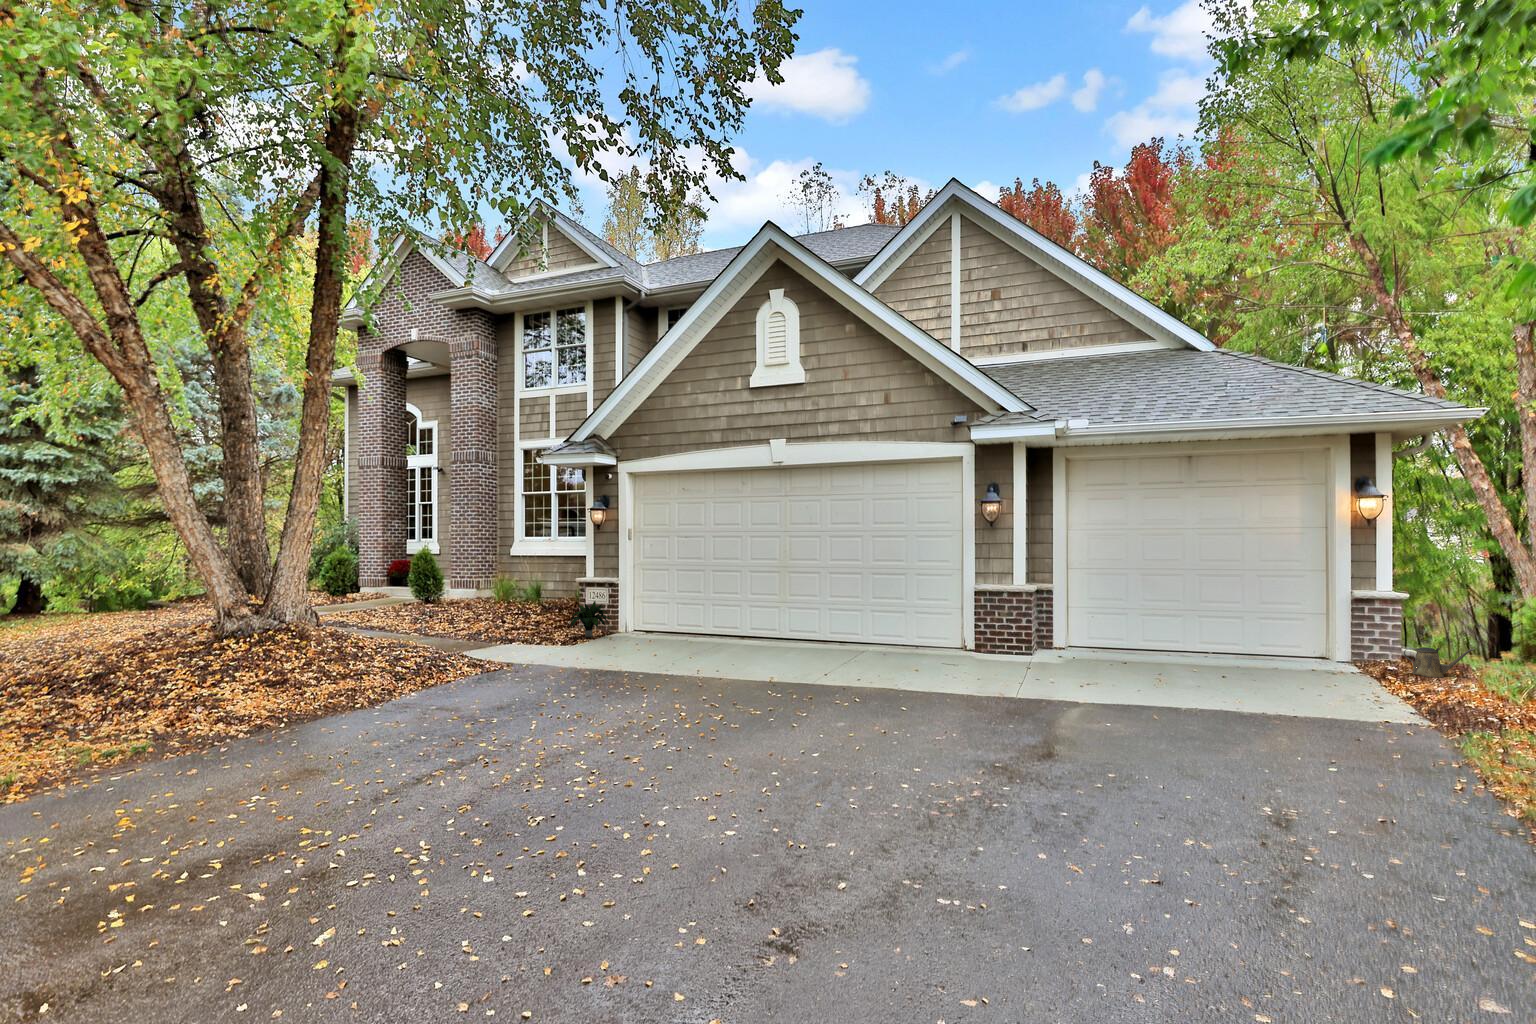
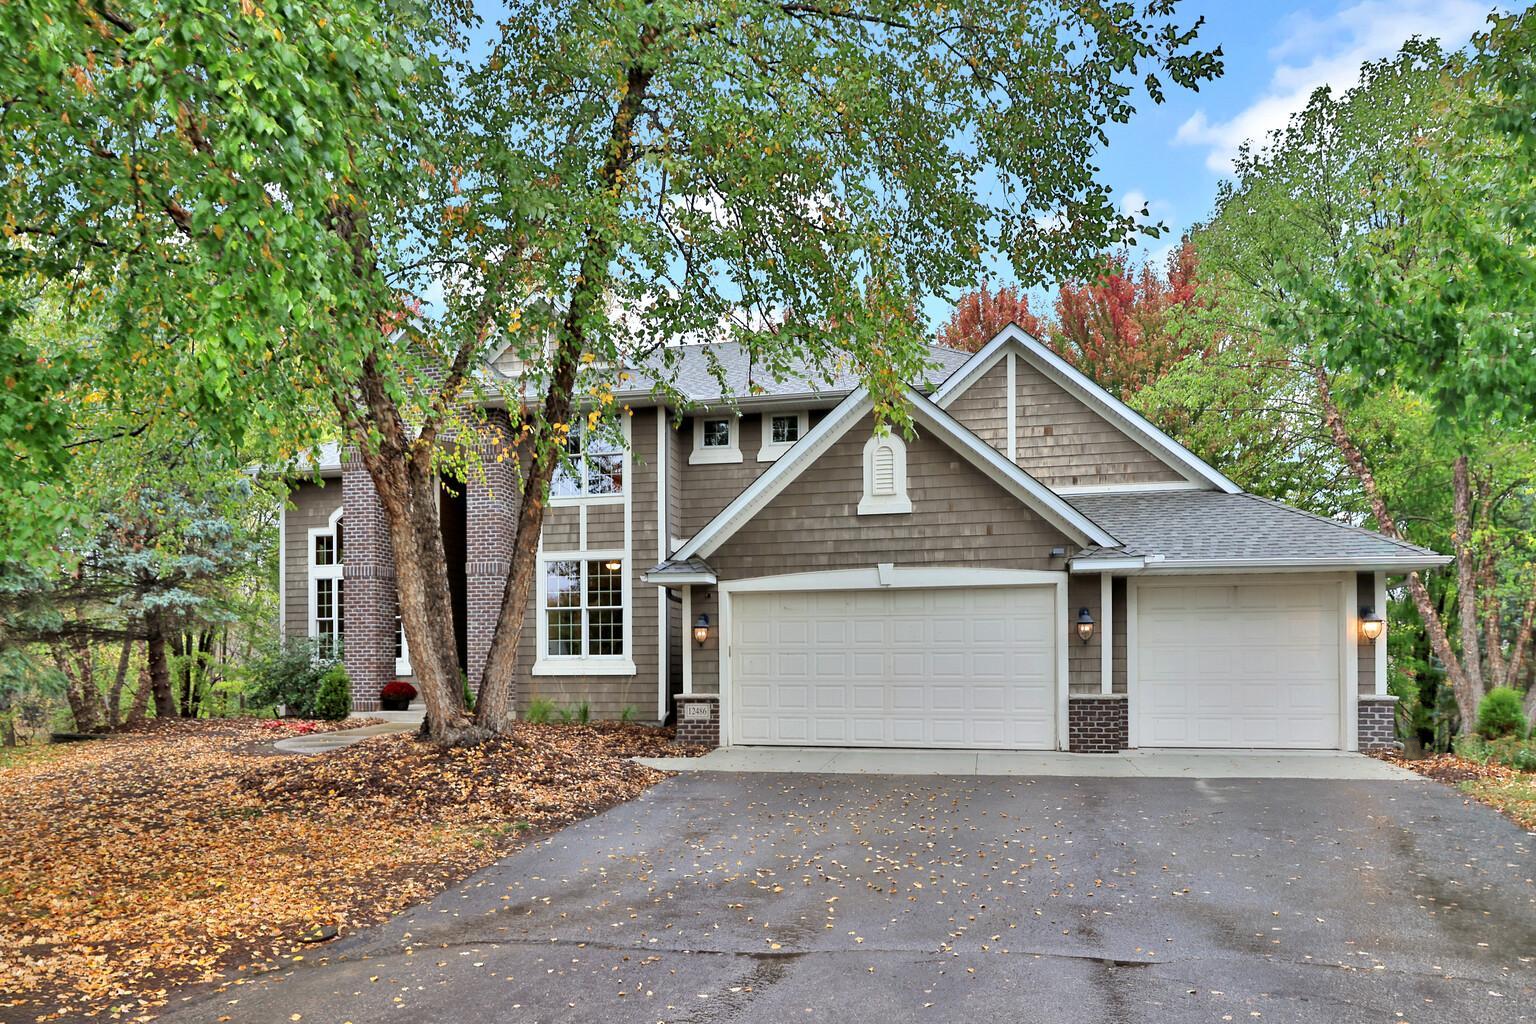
potted plant: present [568,601,611,637] -> none [673,716,719,753]

